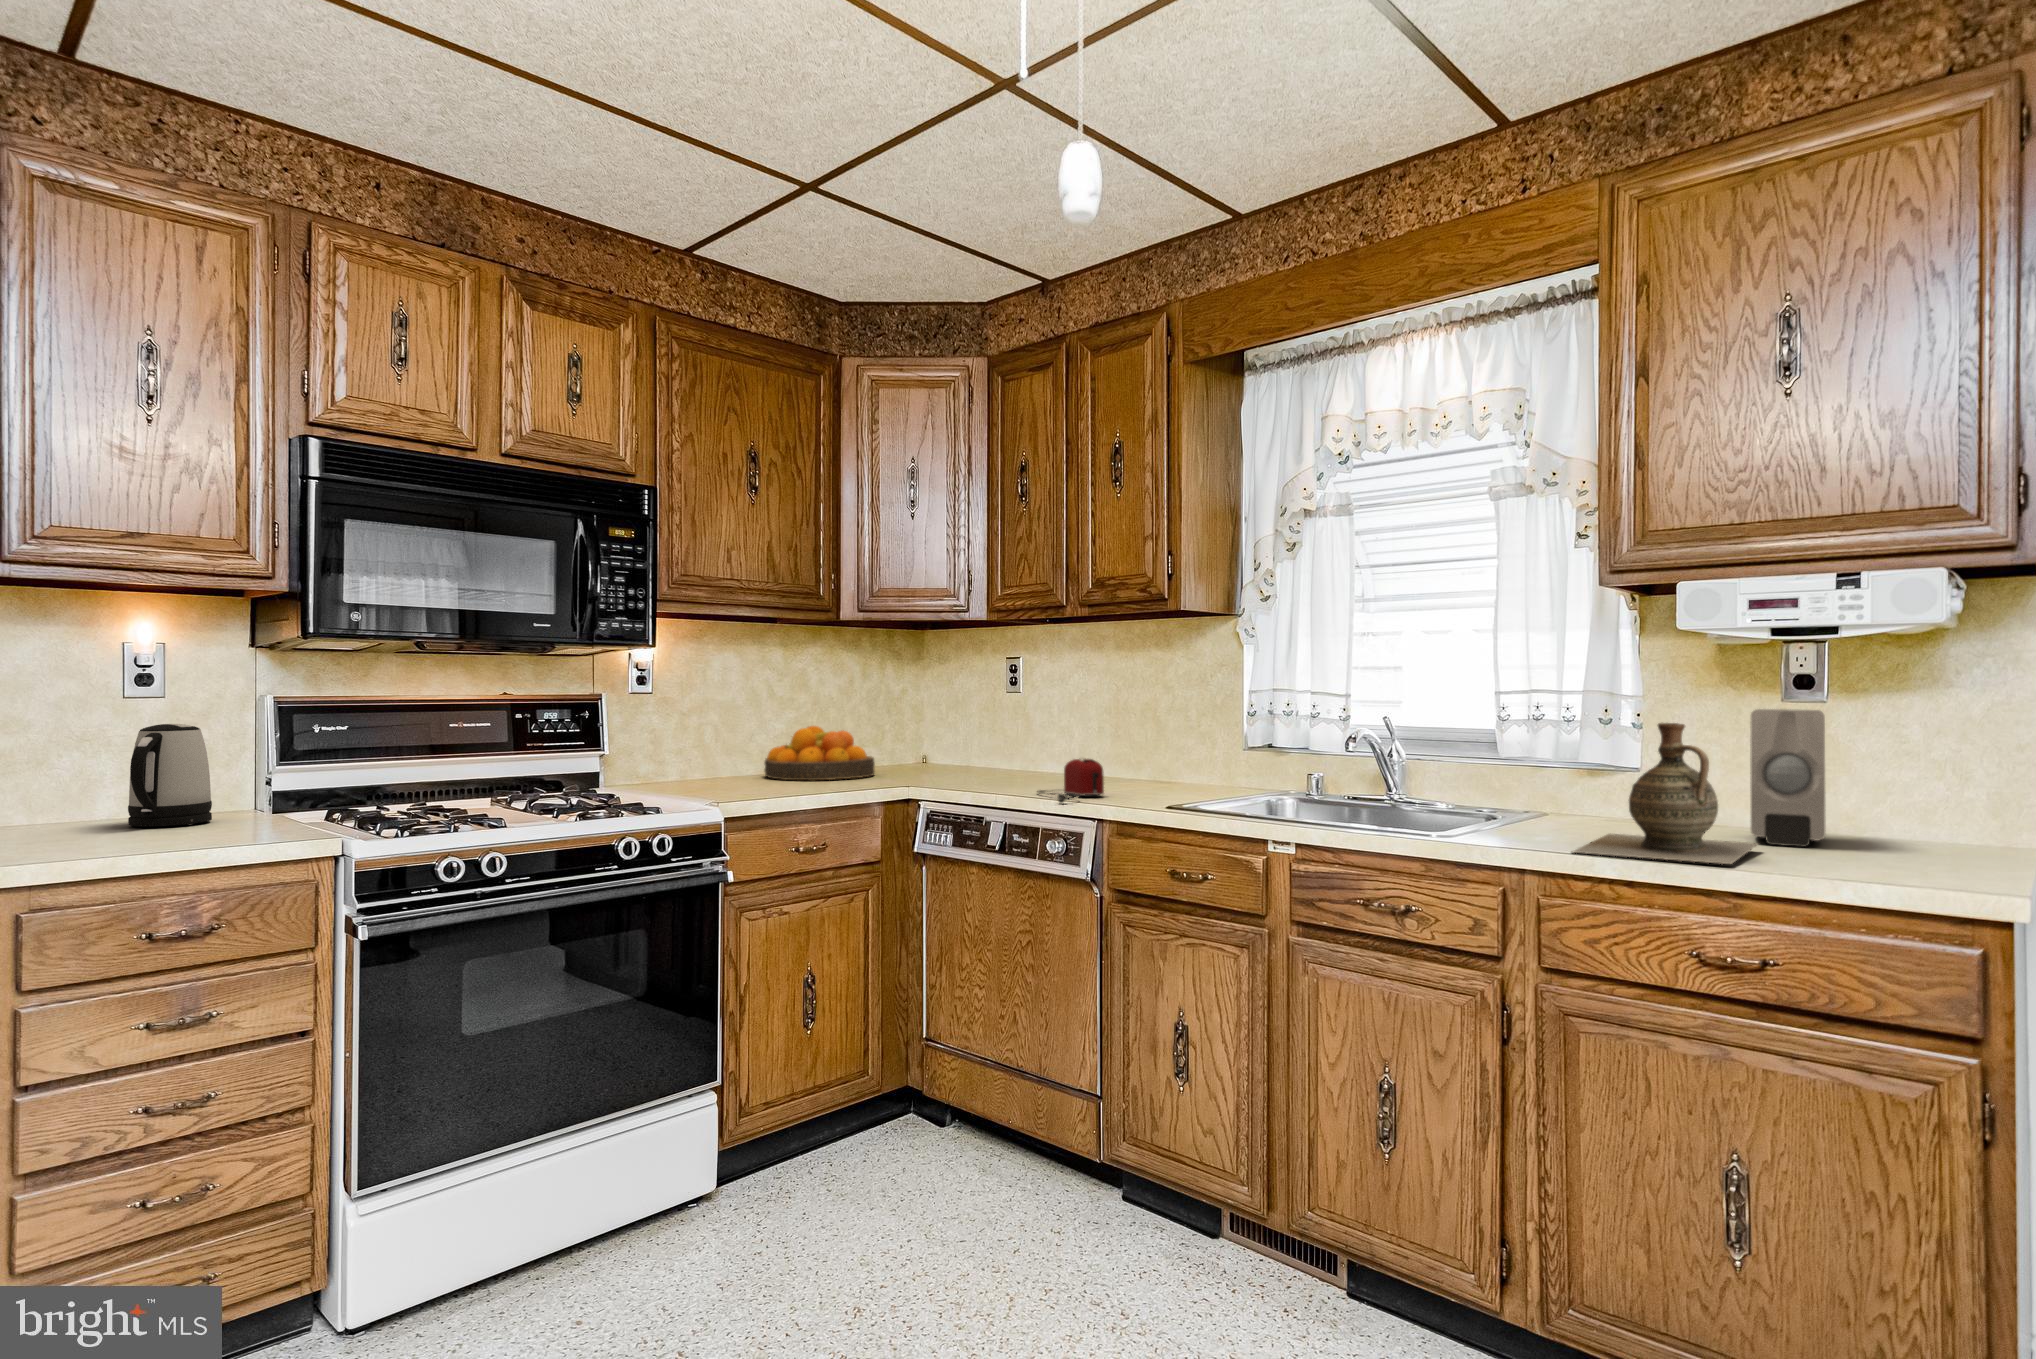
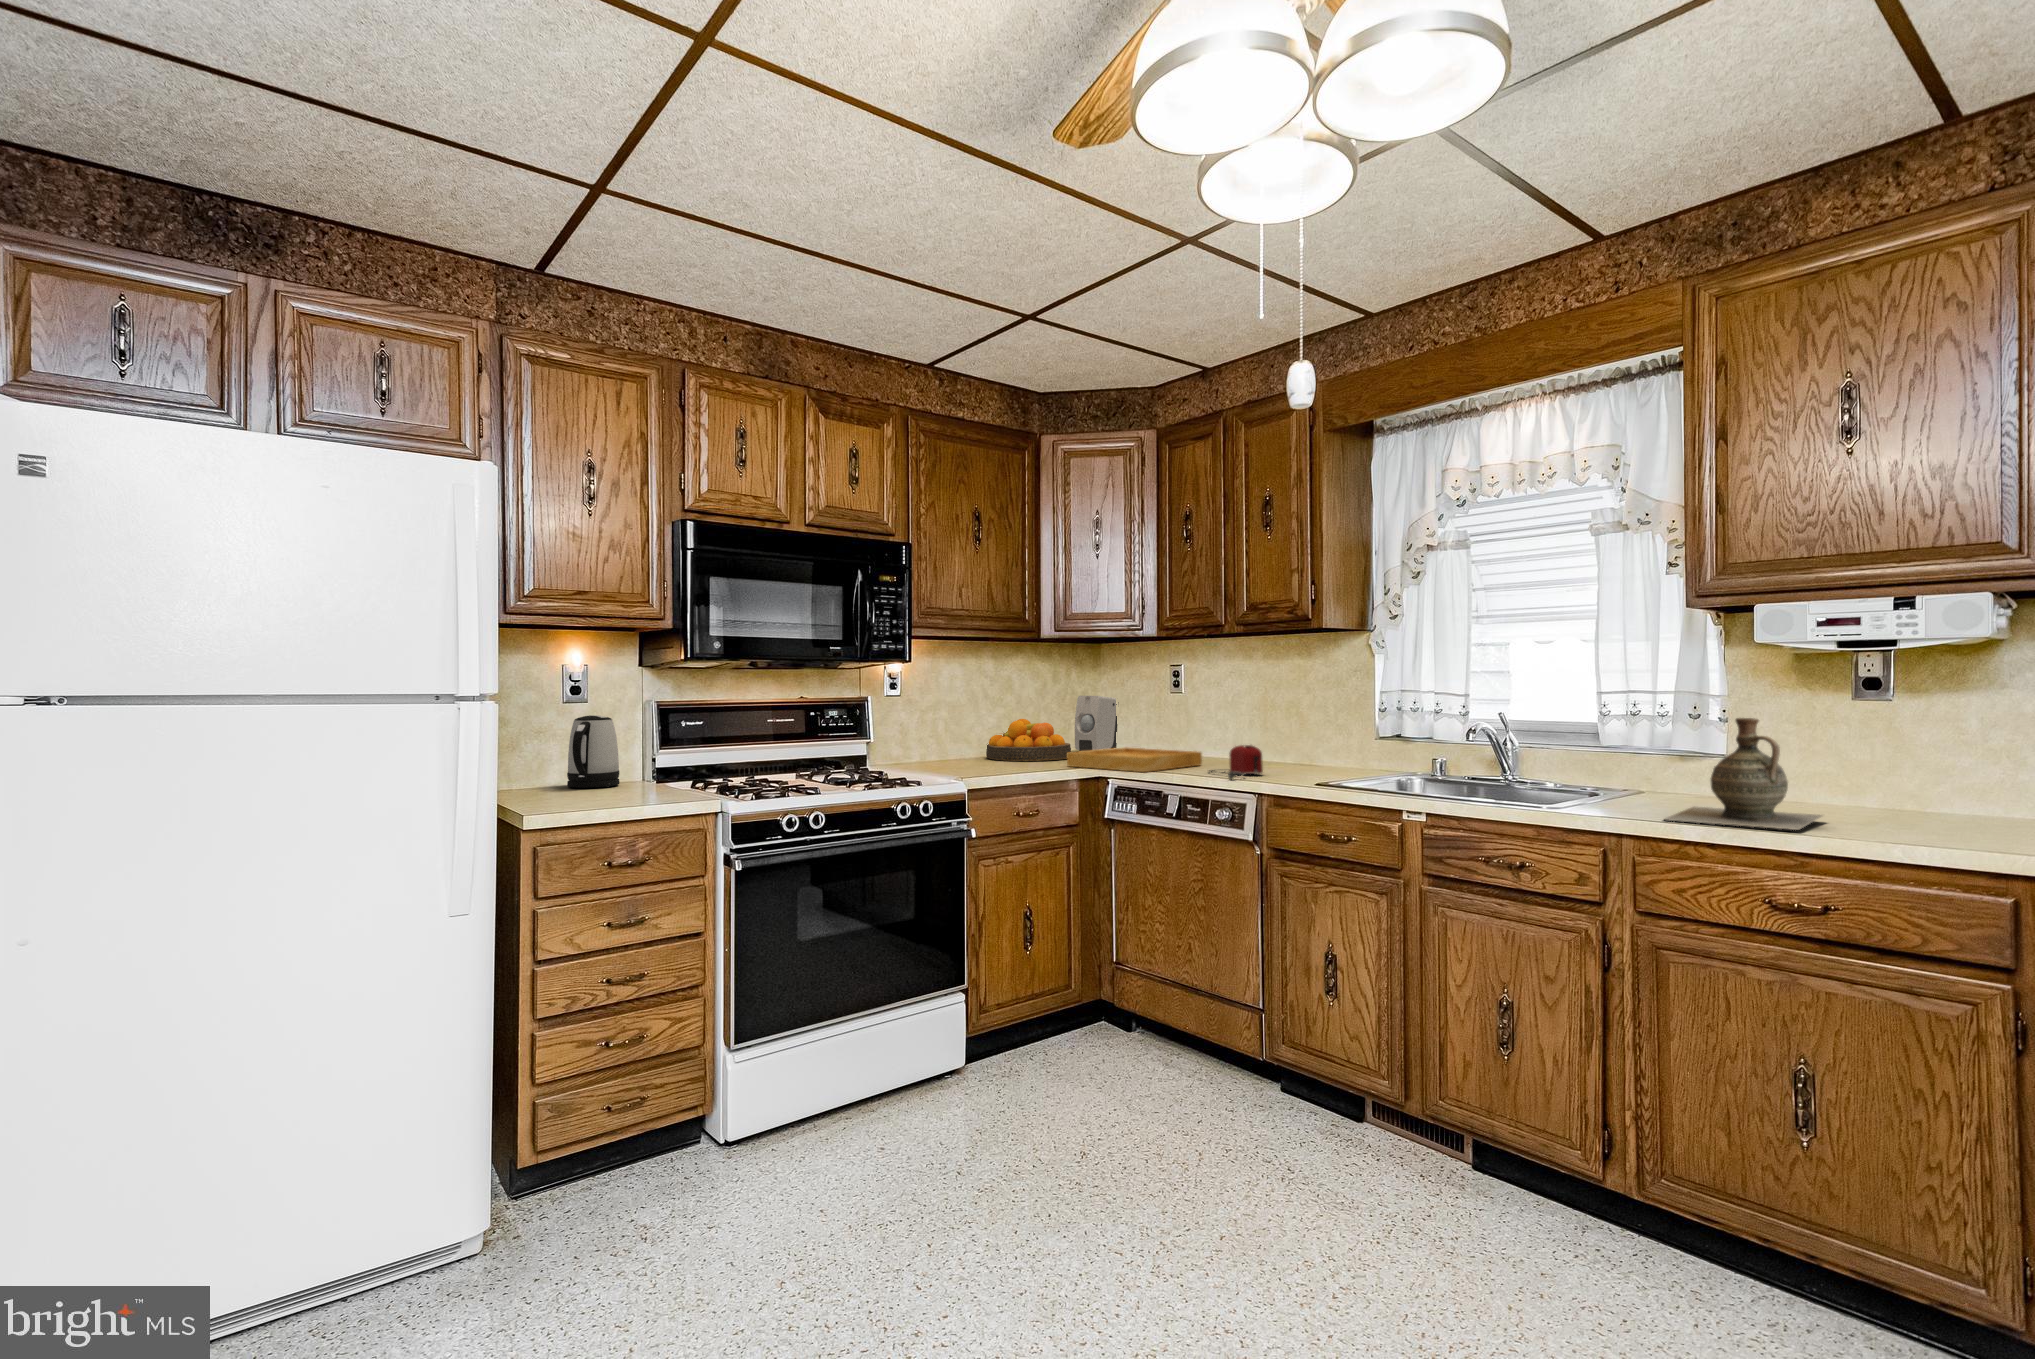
soap dispenser: present [1750,709,1825,847] -> present [1075,696,1117,752]
tray: none [862,762,1034,794] -> present [1067,748,1202,772]

